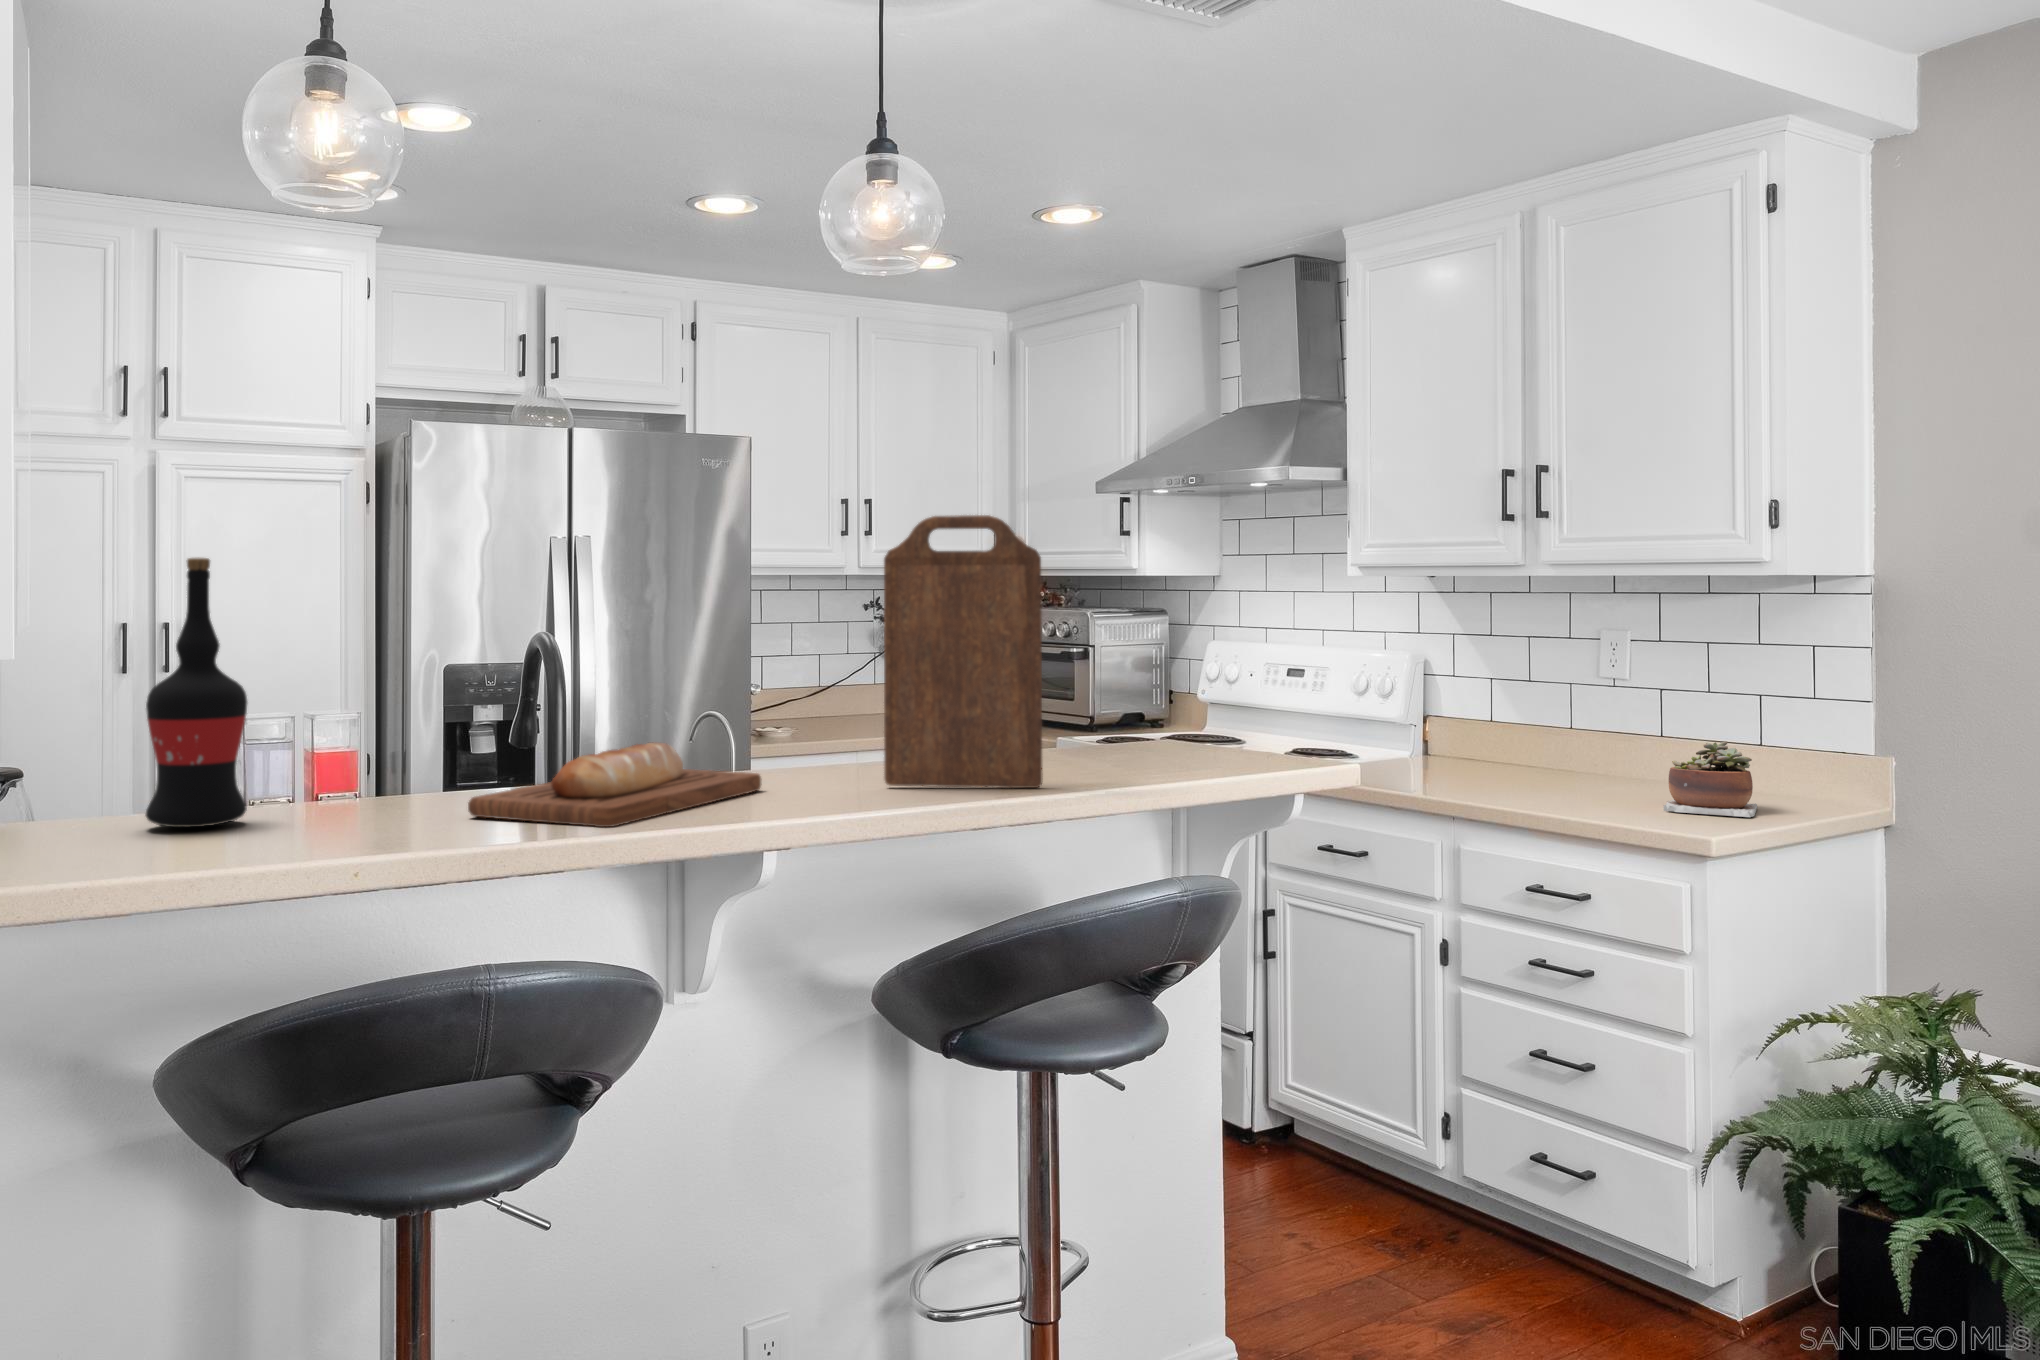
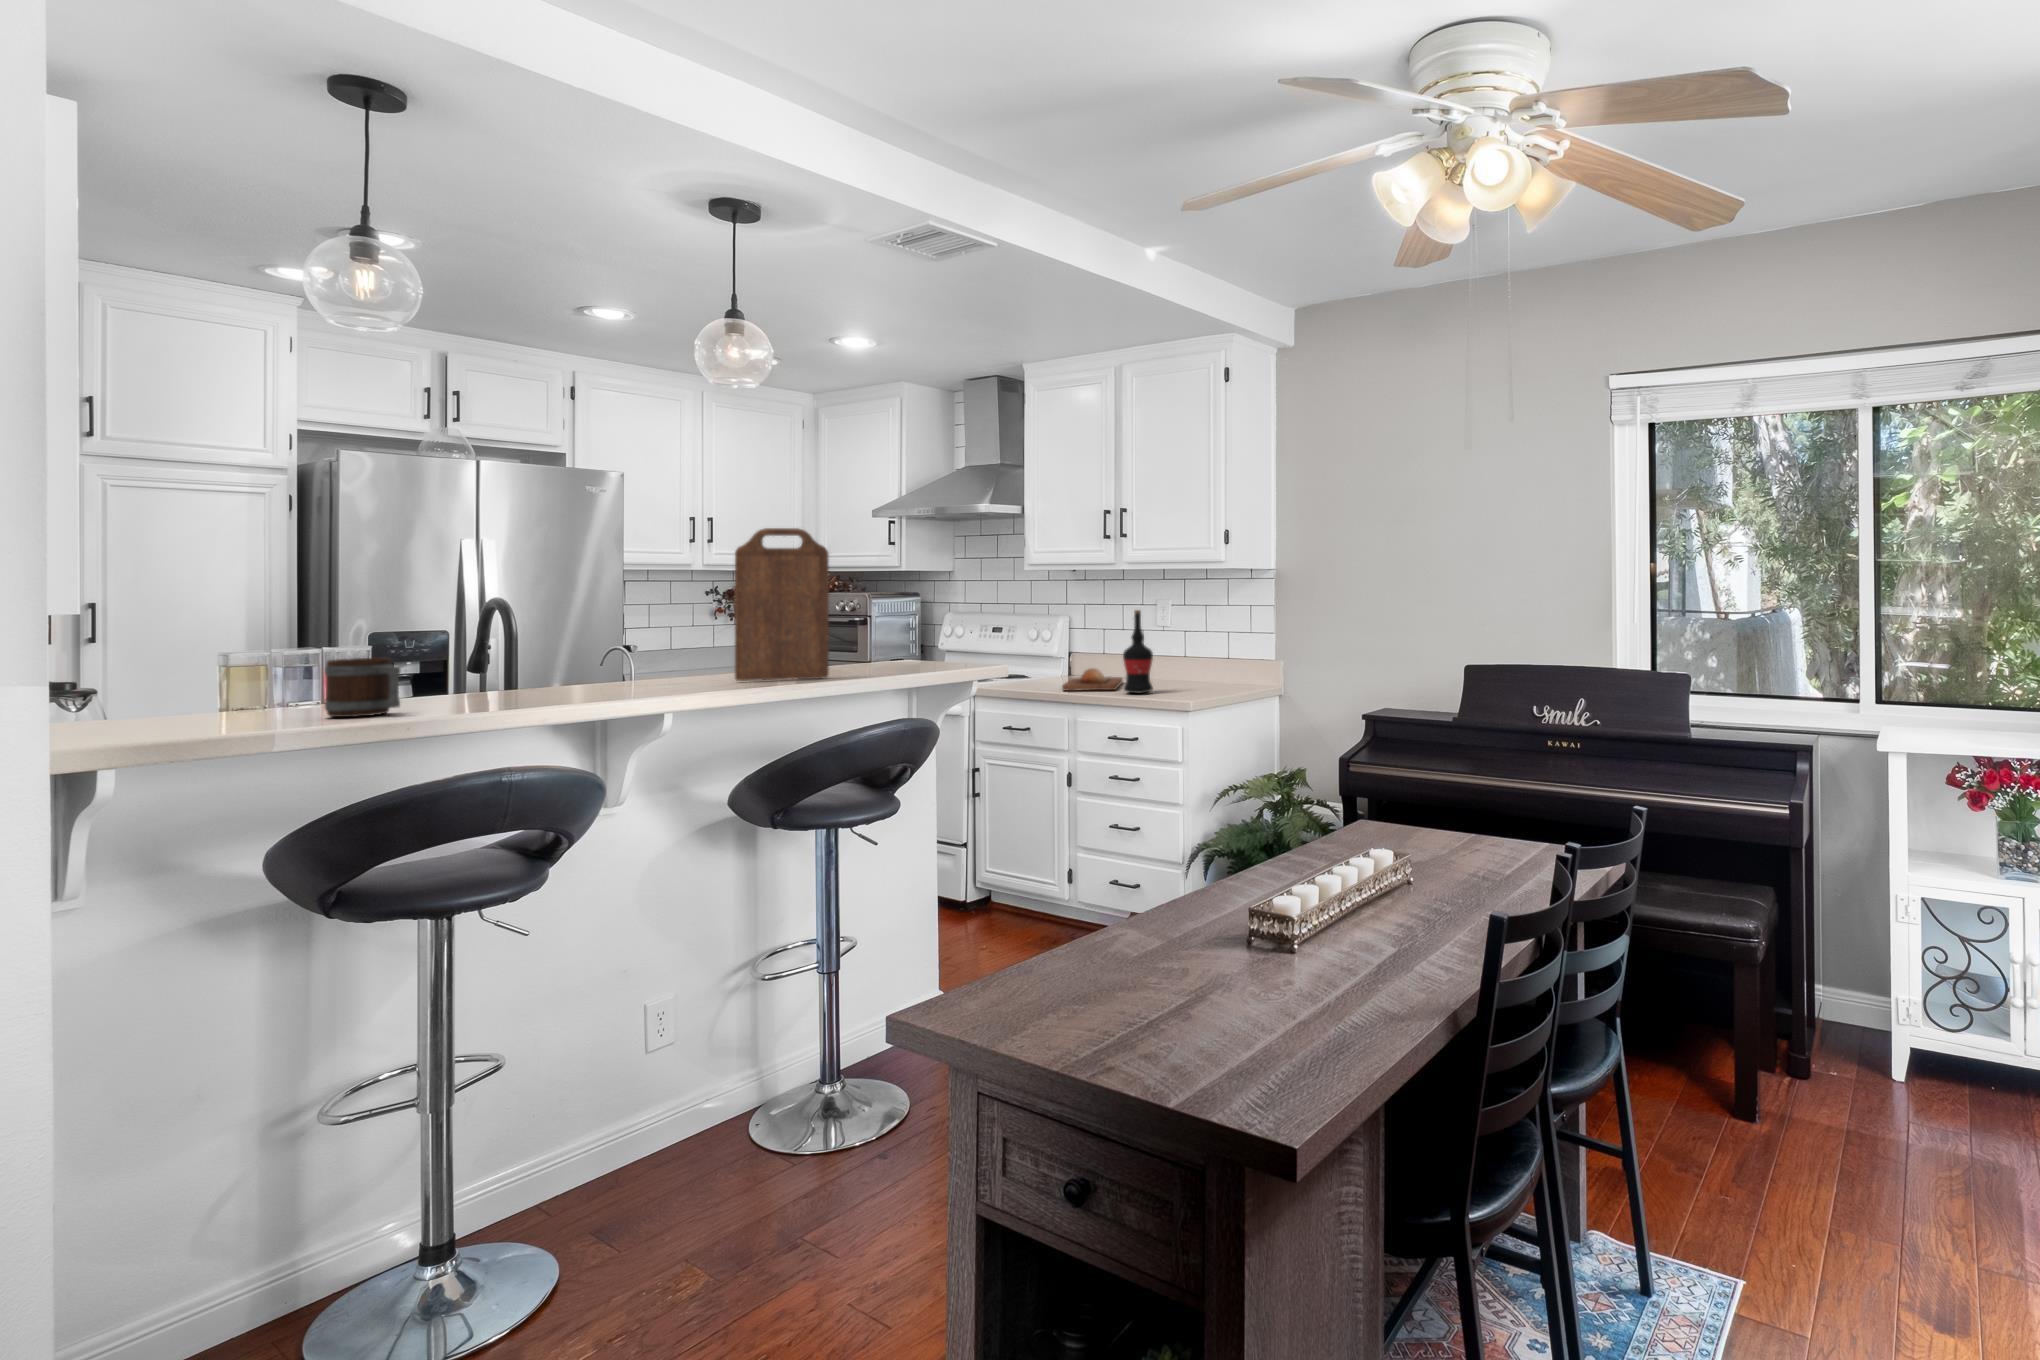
wine bottle: present [146,558,247,827] -> present [1123,610,1153,693]
succulent plant: present [1663,741,1757,817] -> none [1177,655,1223,693]
mug: none [249,743,347,846] -> present [324,658,401,717]
bread loaf: present [468,743,762,827] -> present [1062,668,1123,691]

